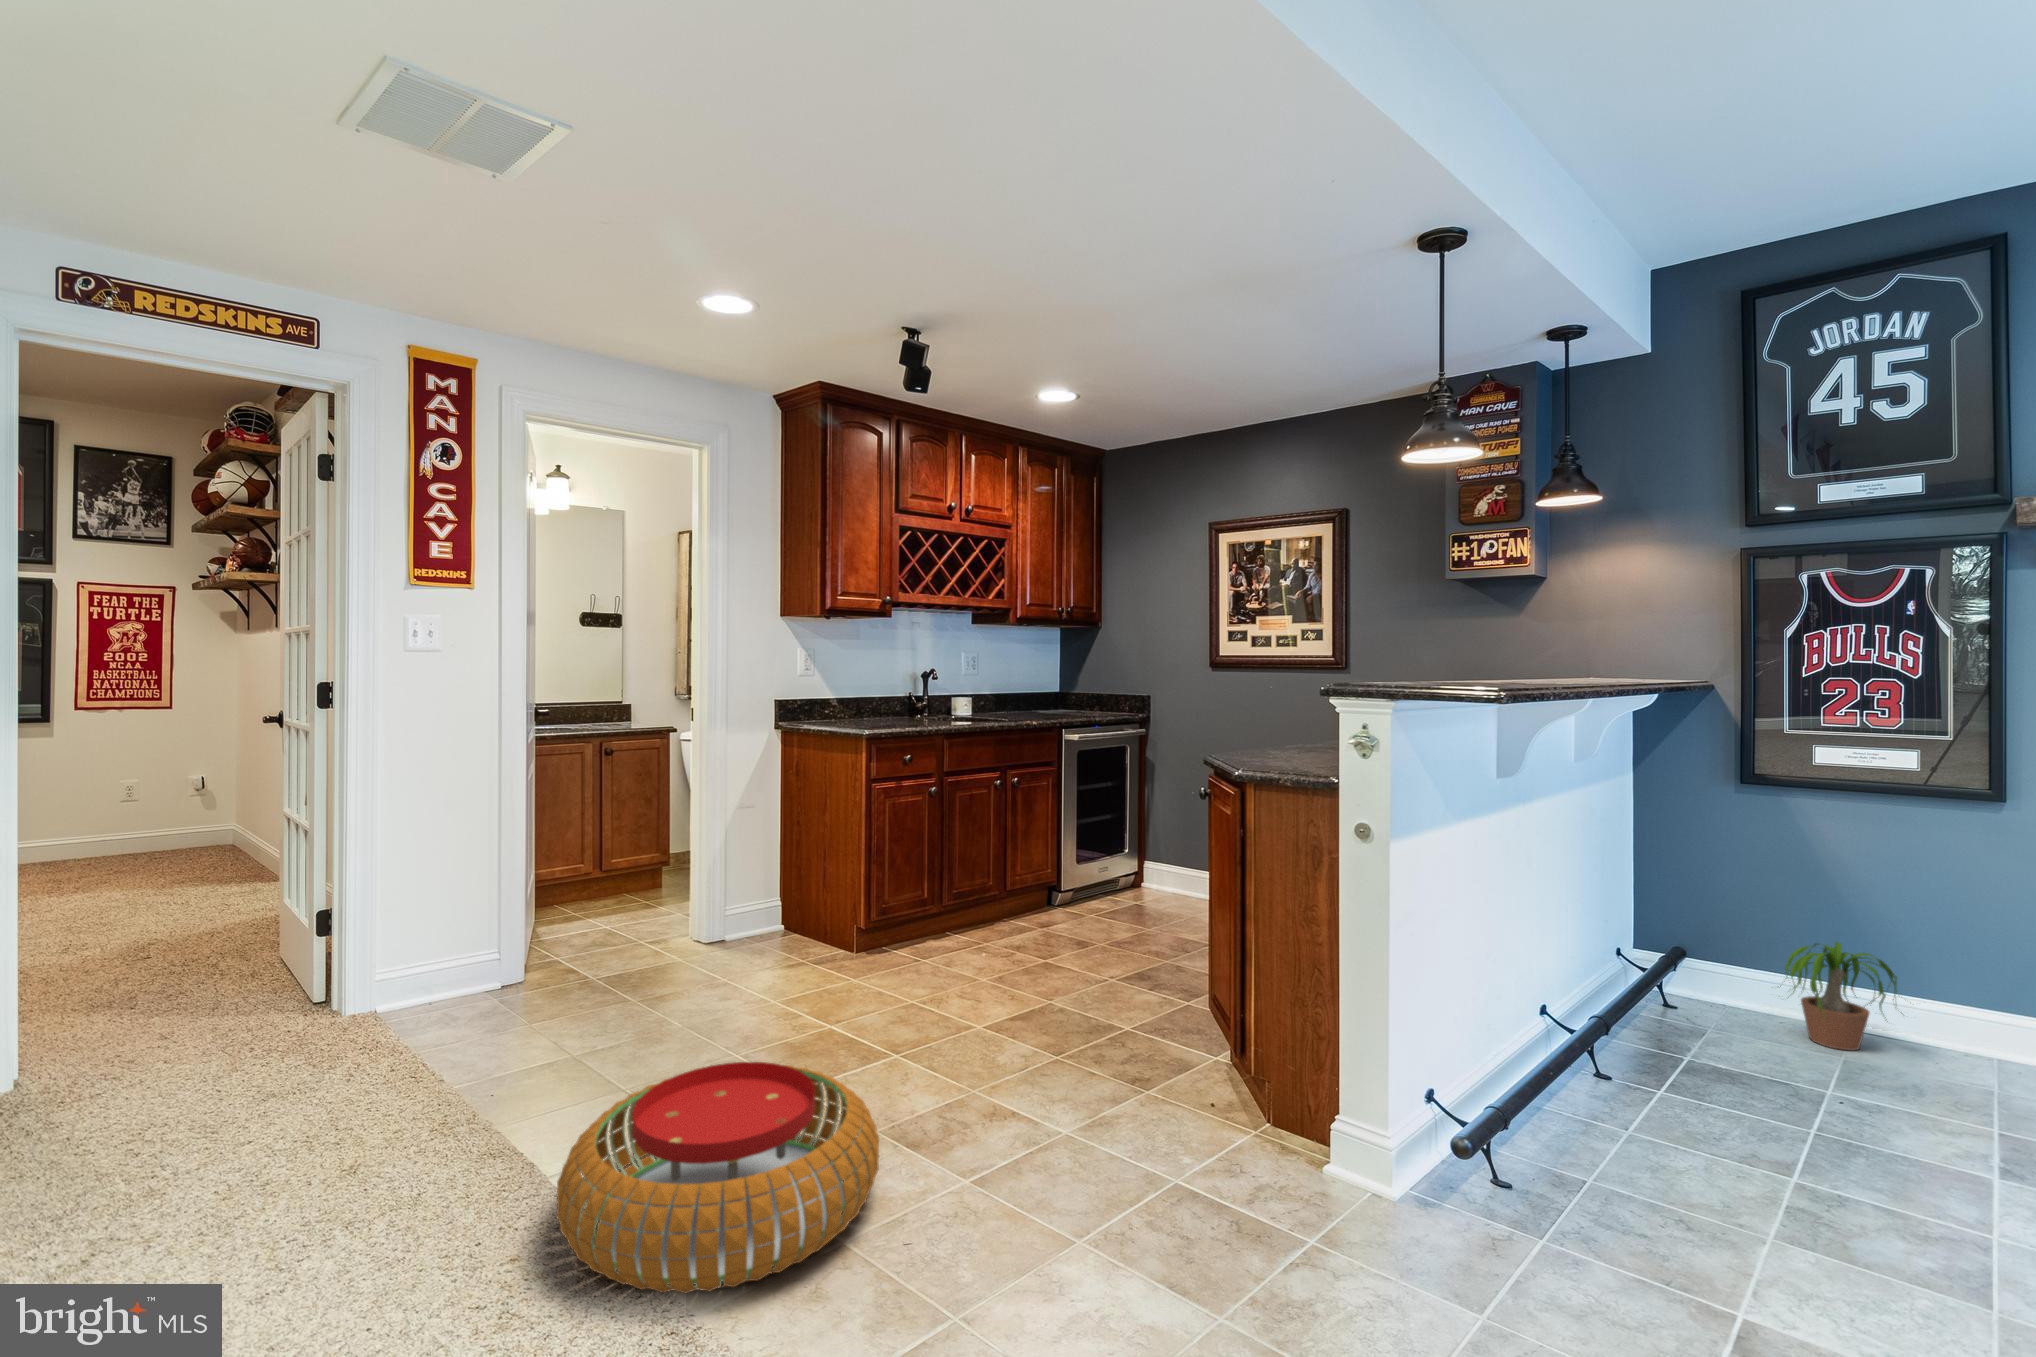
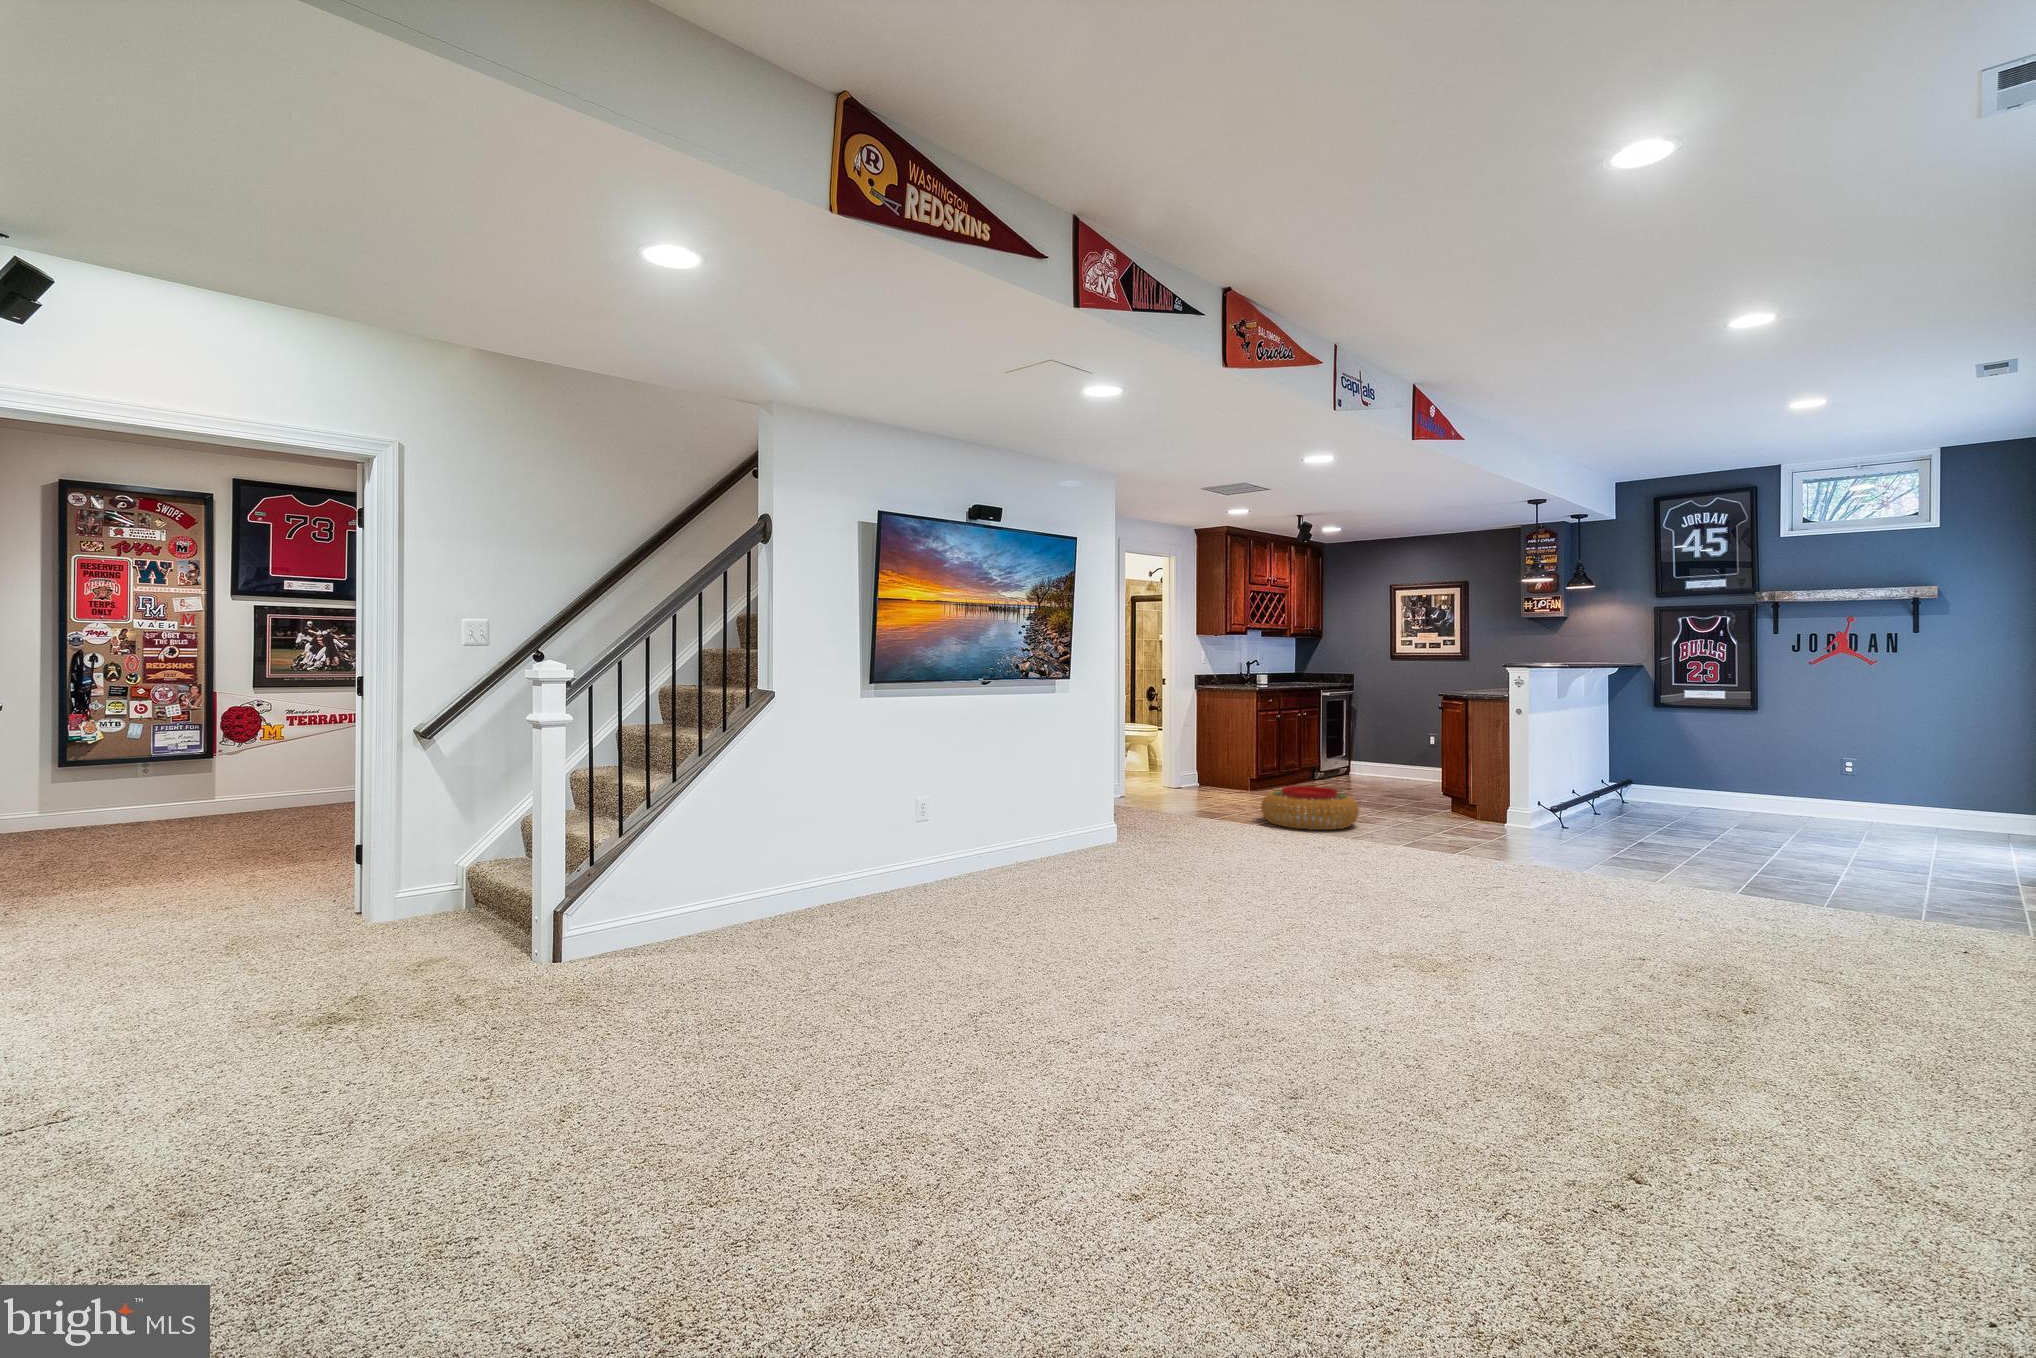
potted plant: present [1785,942,1897,1050] -> none [1662,769,1721,810]

